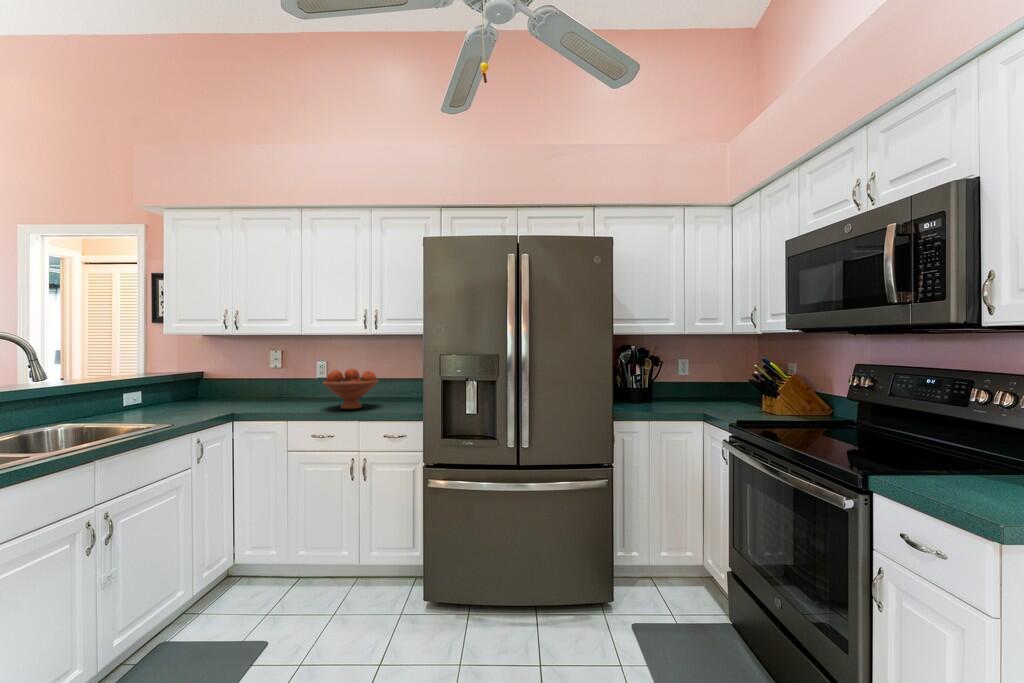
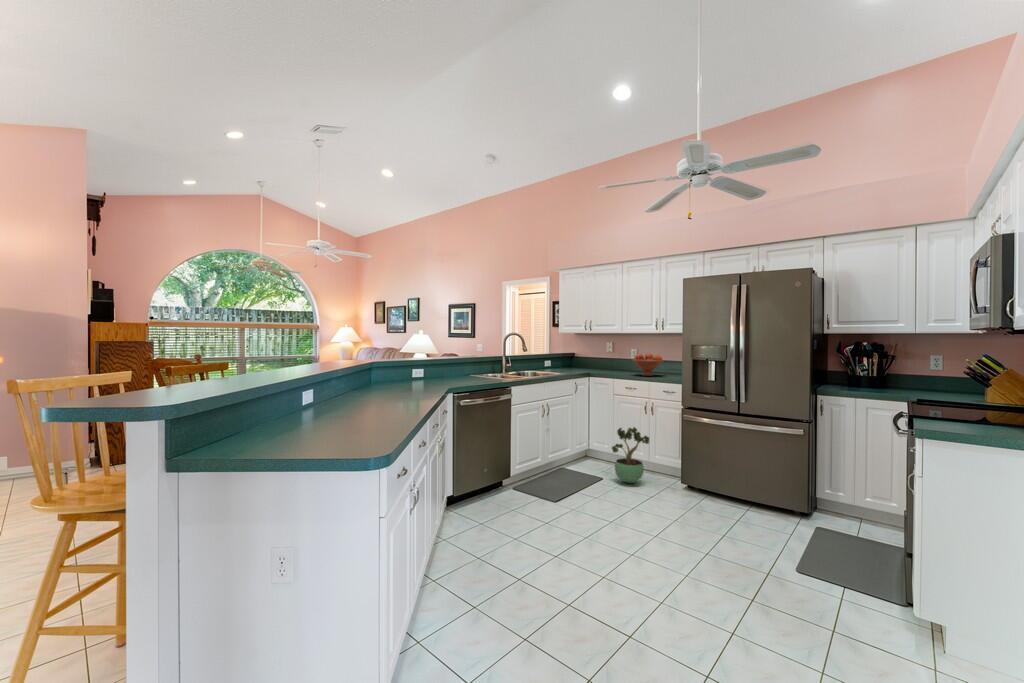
potted plant: none [287,520,368,638] -> present [612,427,649,483]

